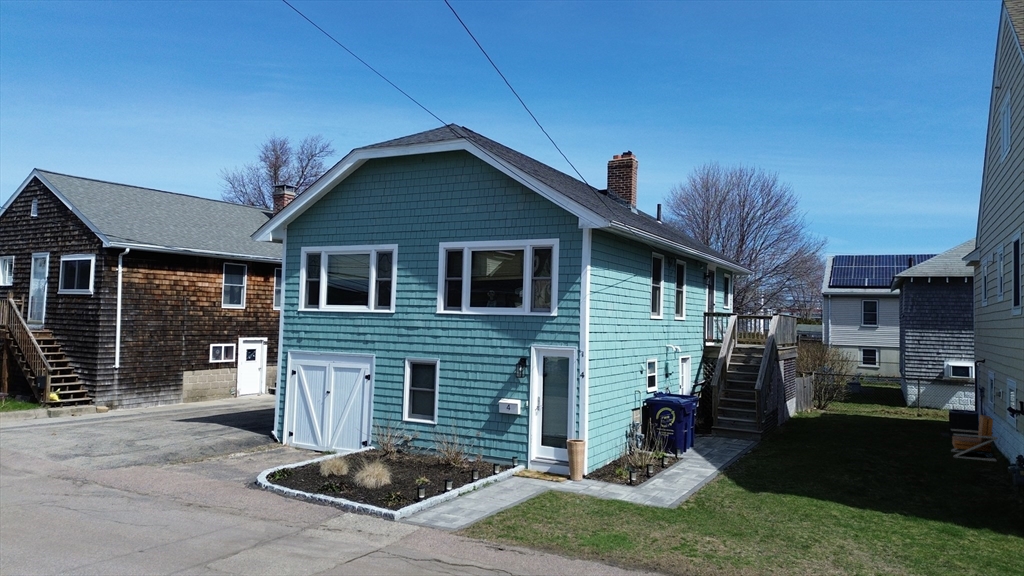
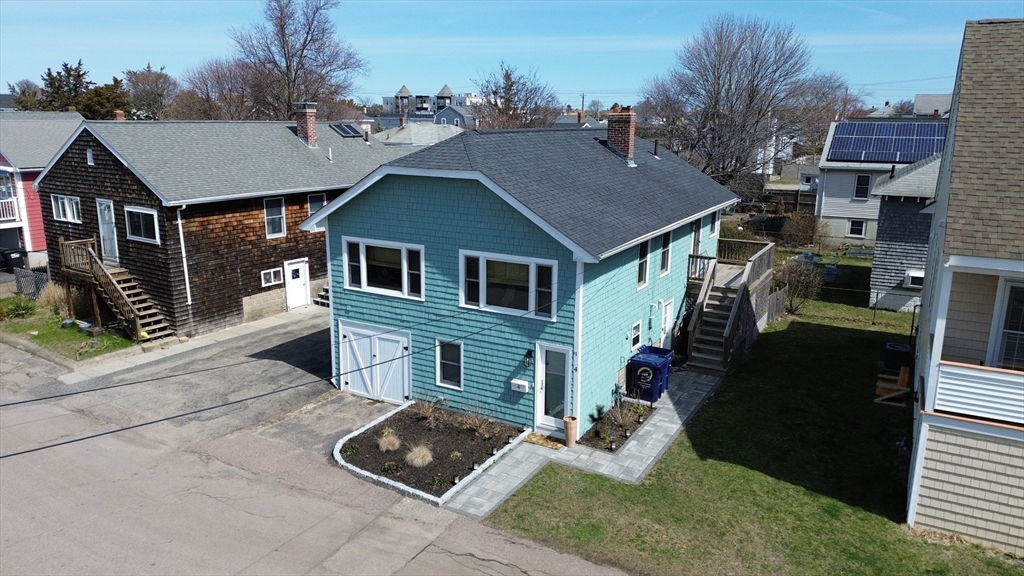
potted tree: none [597,431,622,476] -> present [588,405,605,437]

